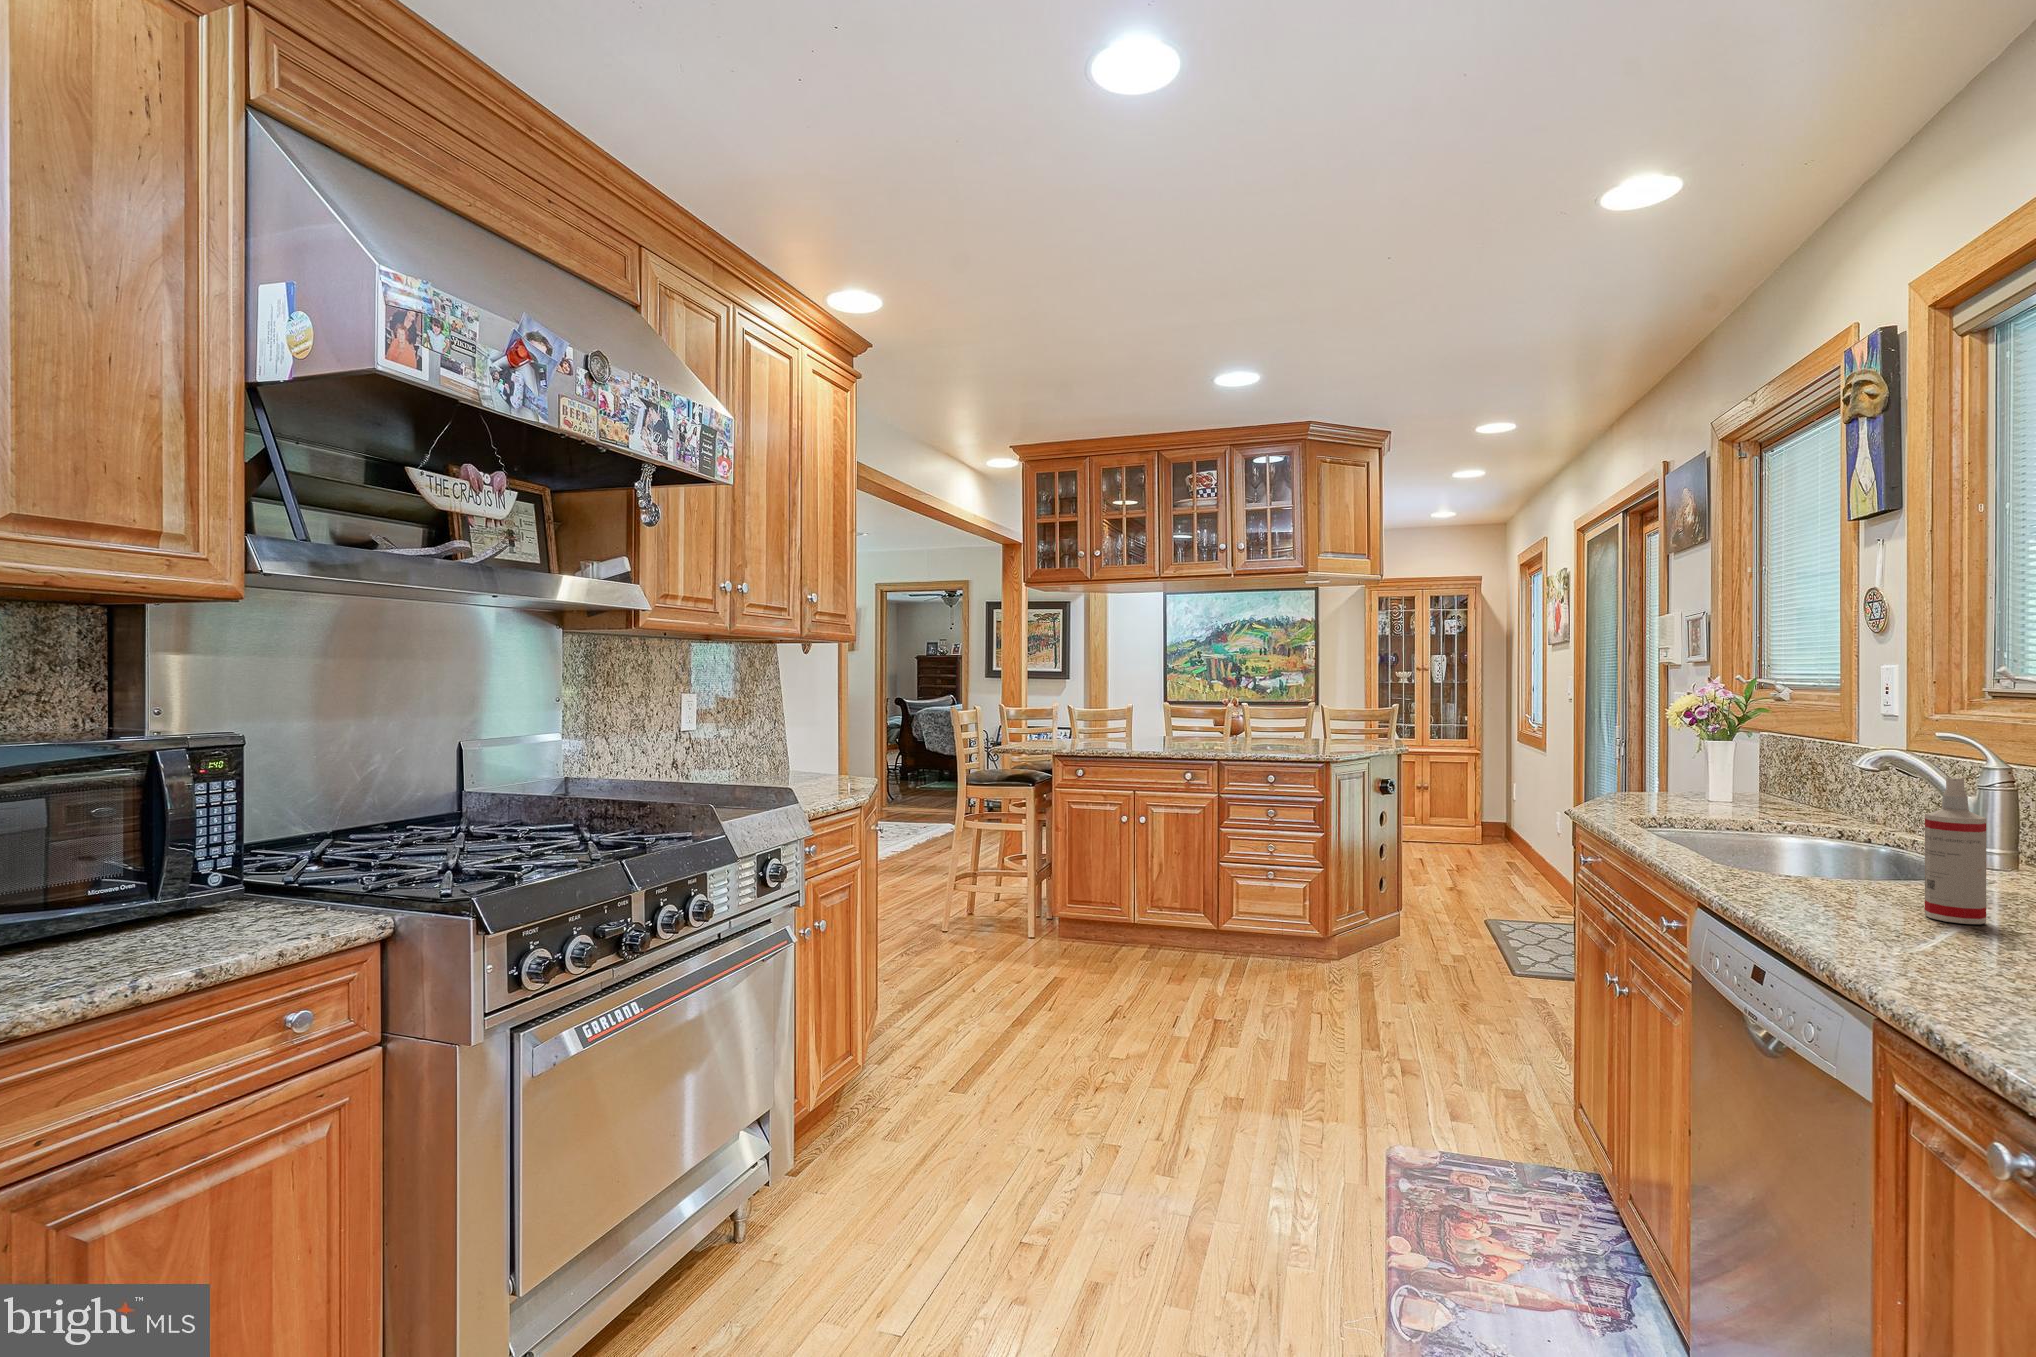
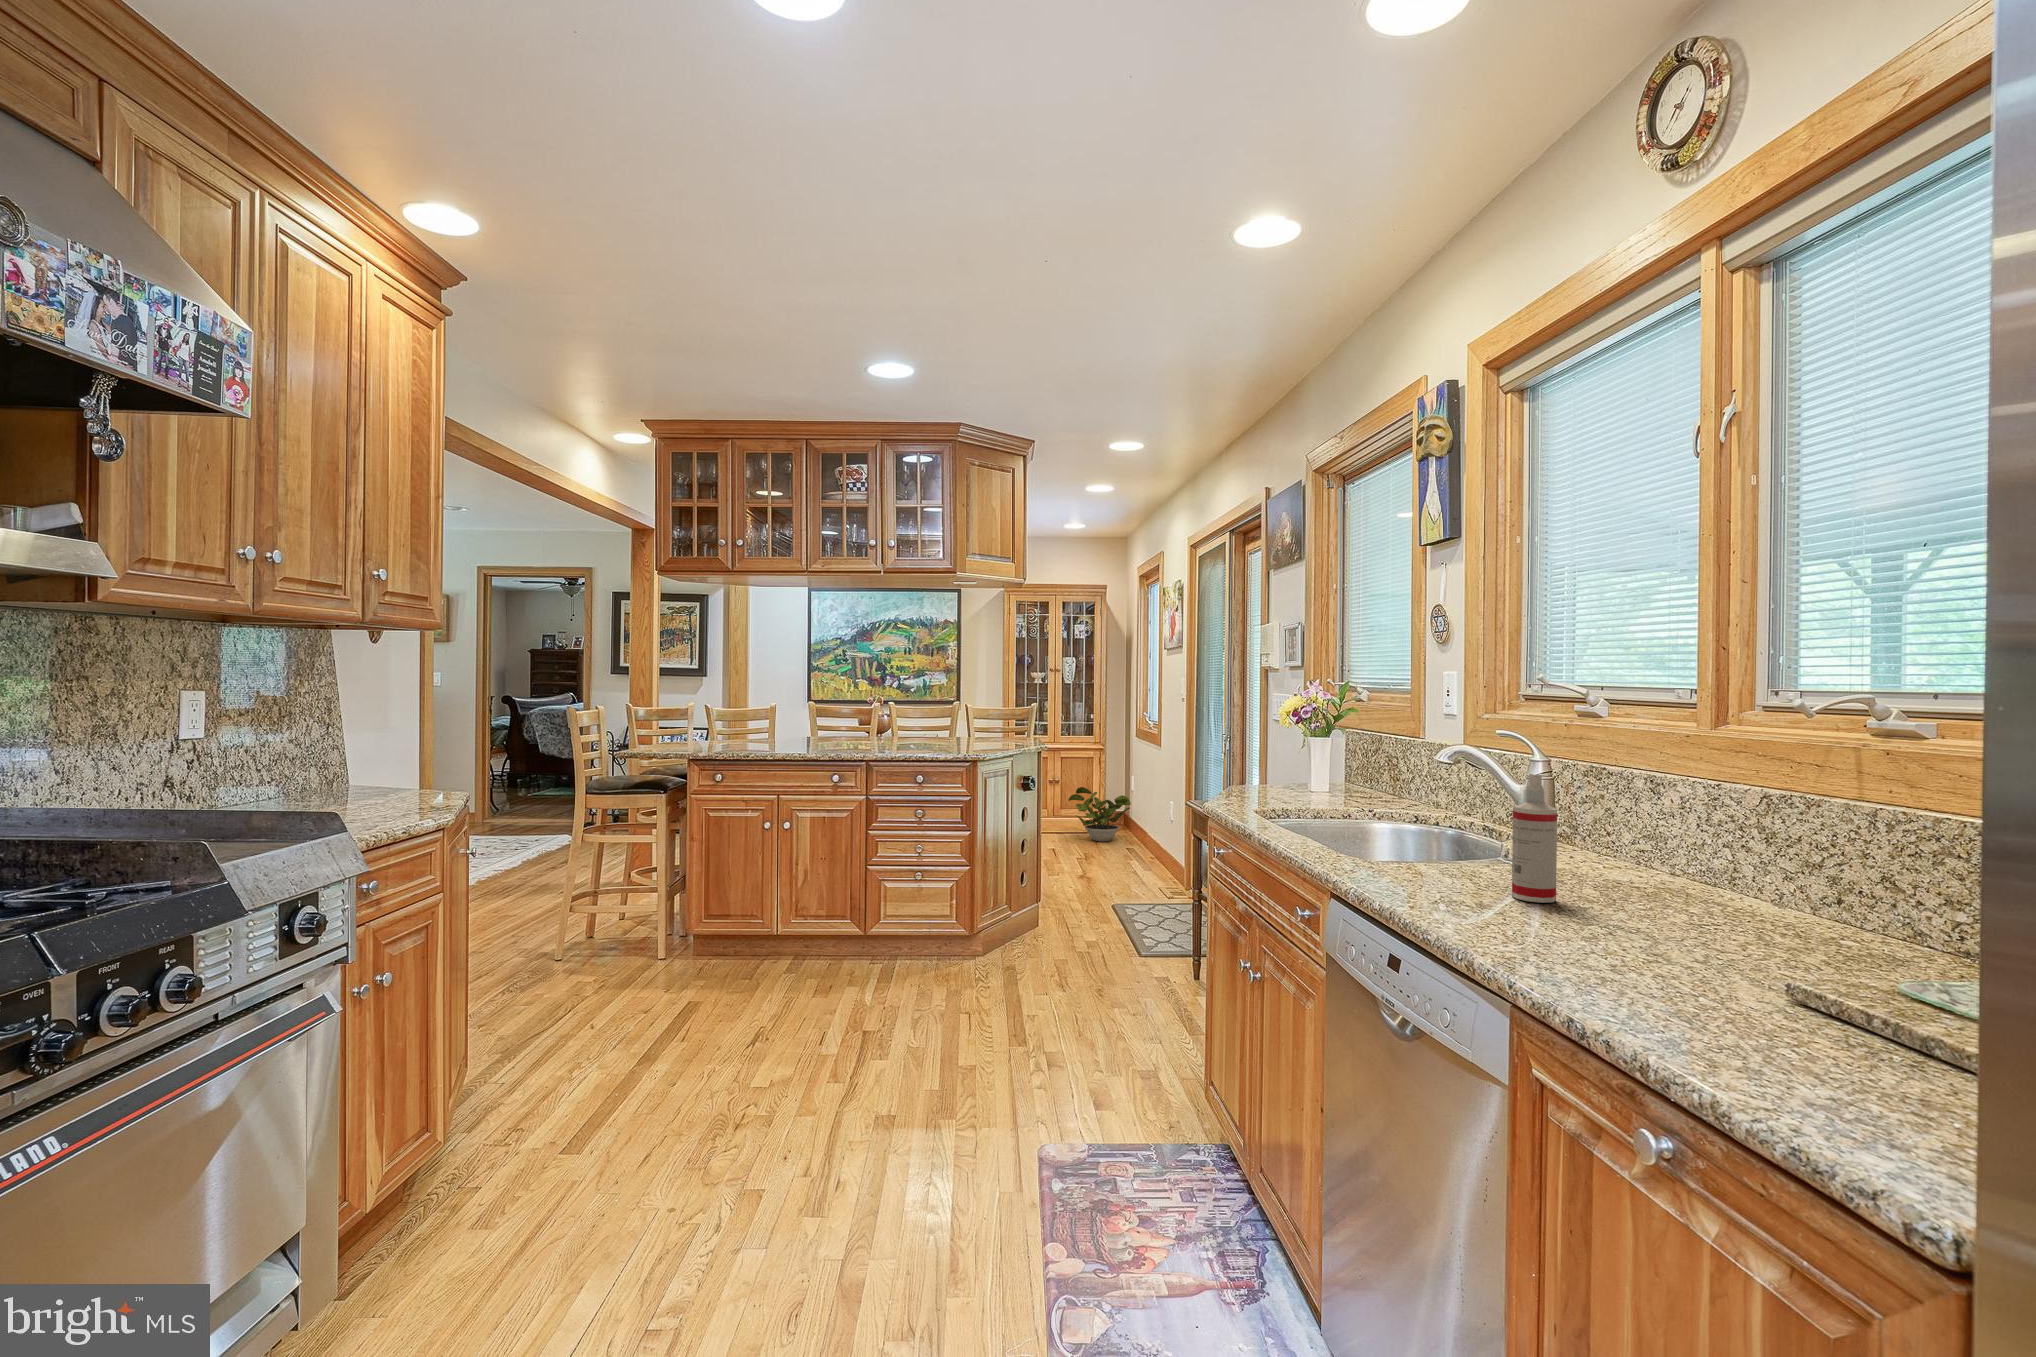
potted plant: none [1441,796,1516,856] -> present [1069,787,1131,842]

